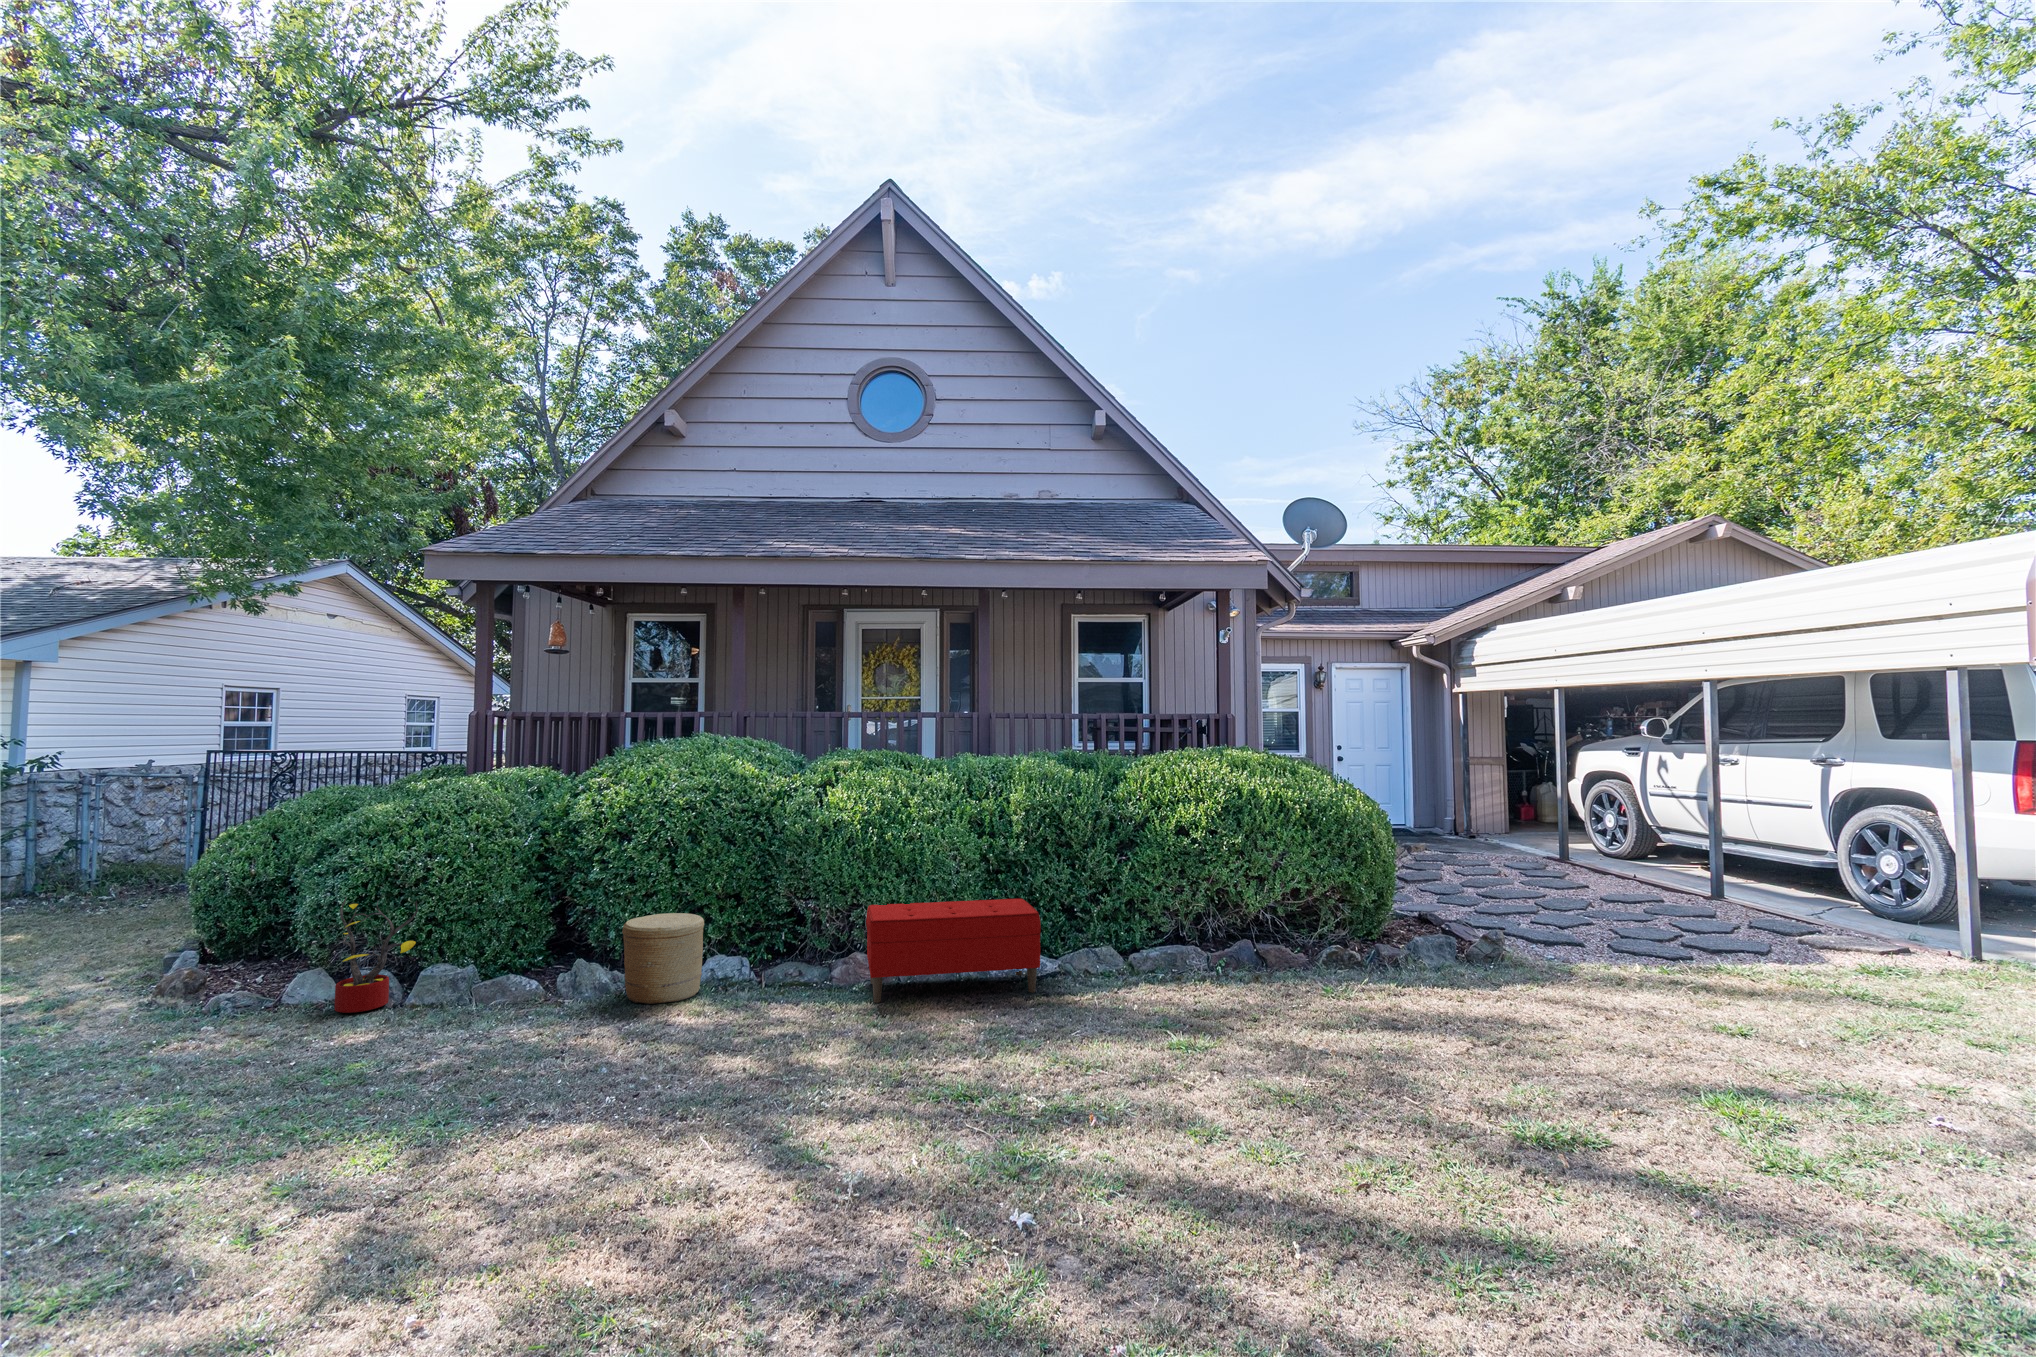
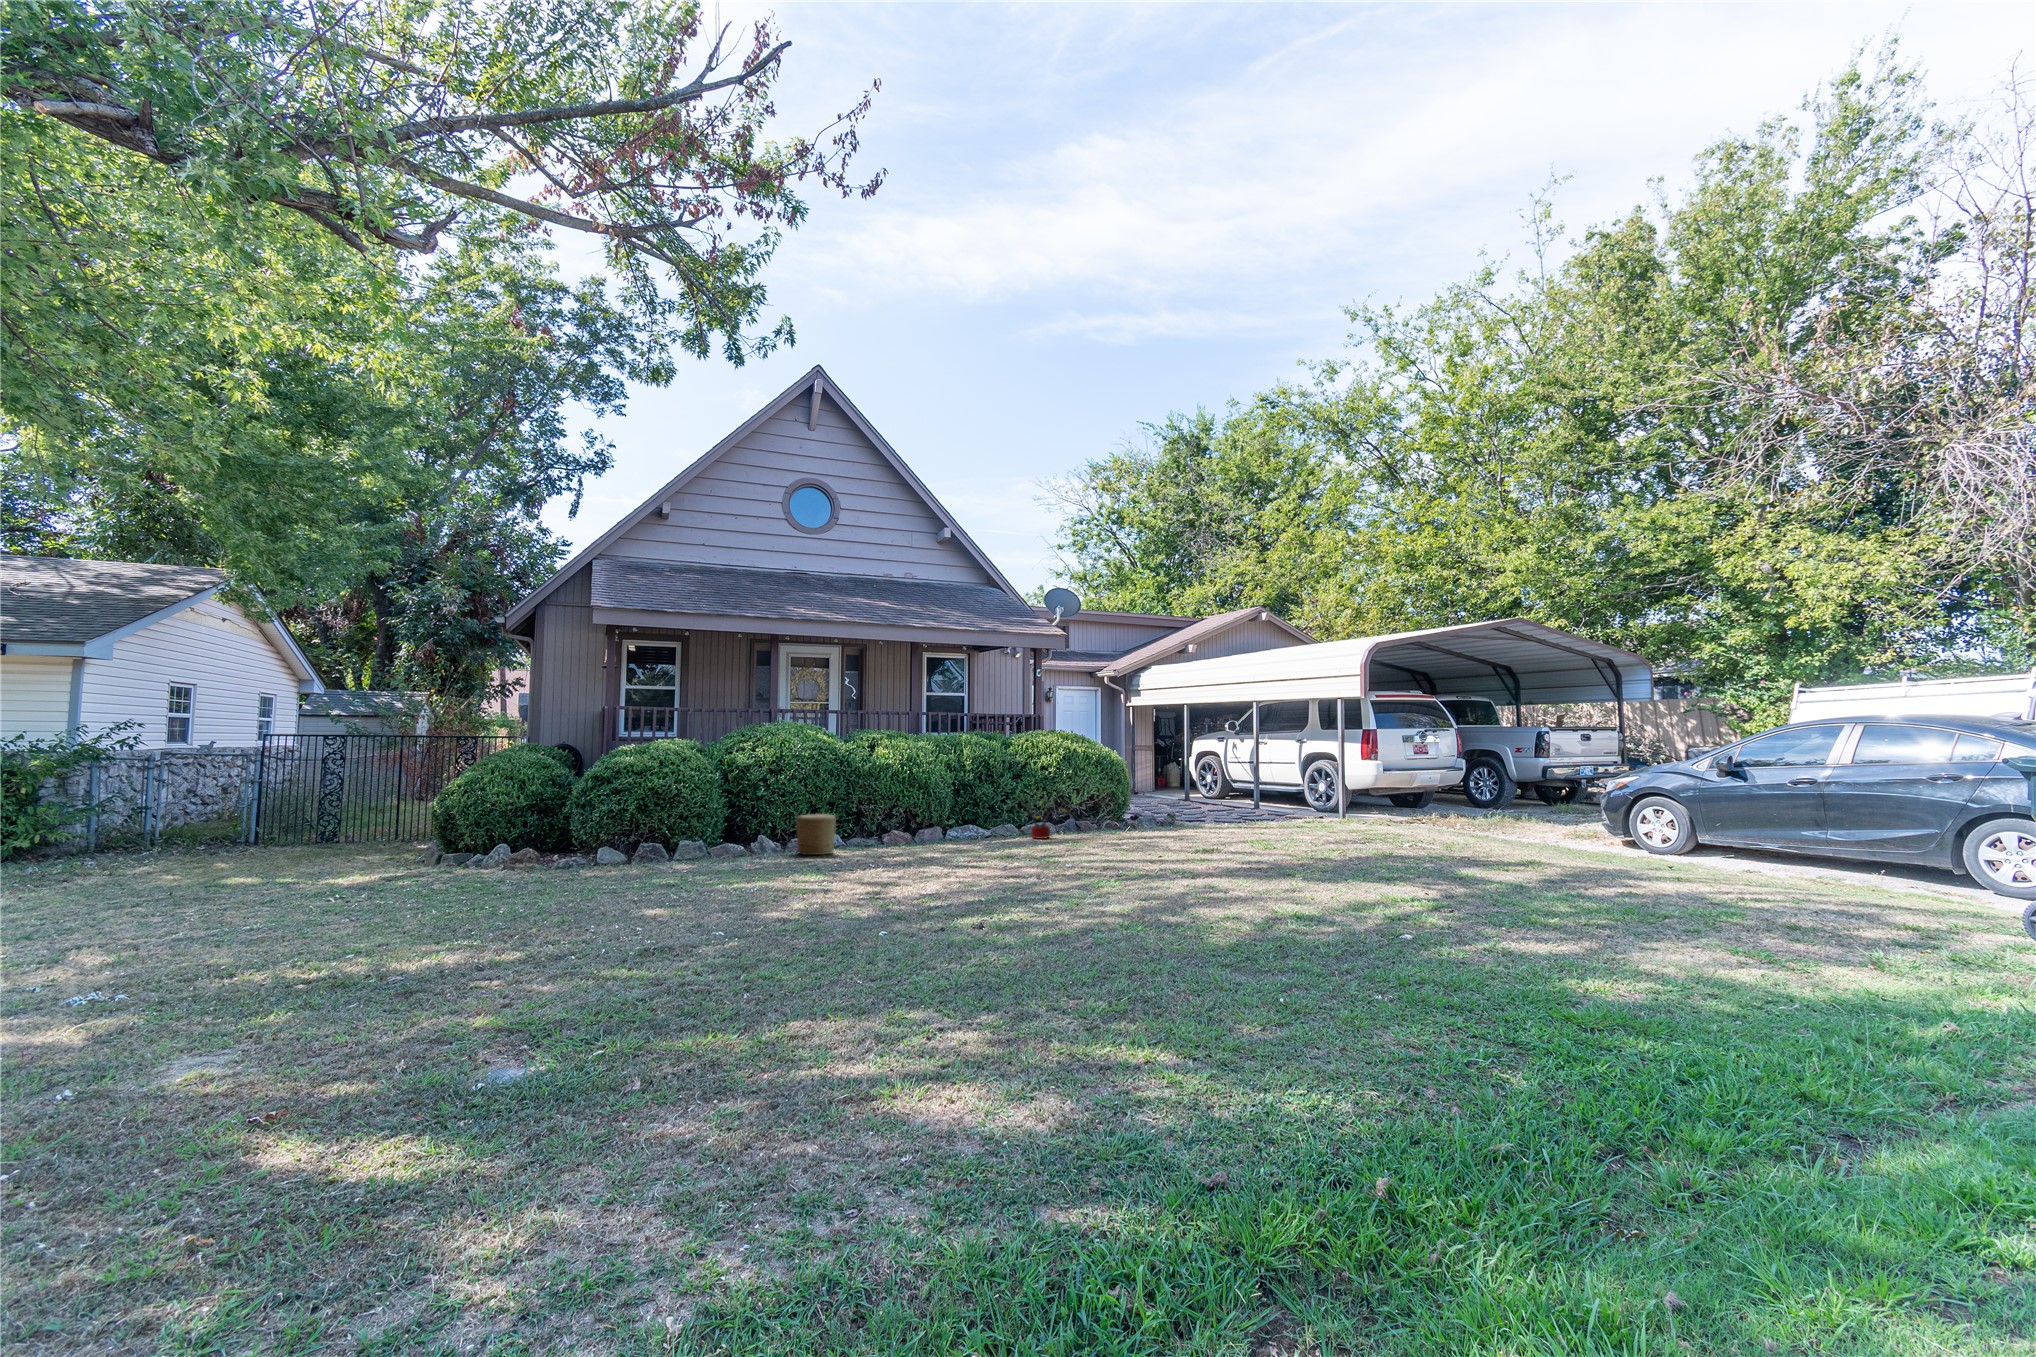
decorative plant: present [334,897,418,1013] -> present [1026,800,1055,839]
bench: present [866,899,1041,1003] -> none [907,804,995,850]

